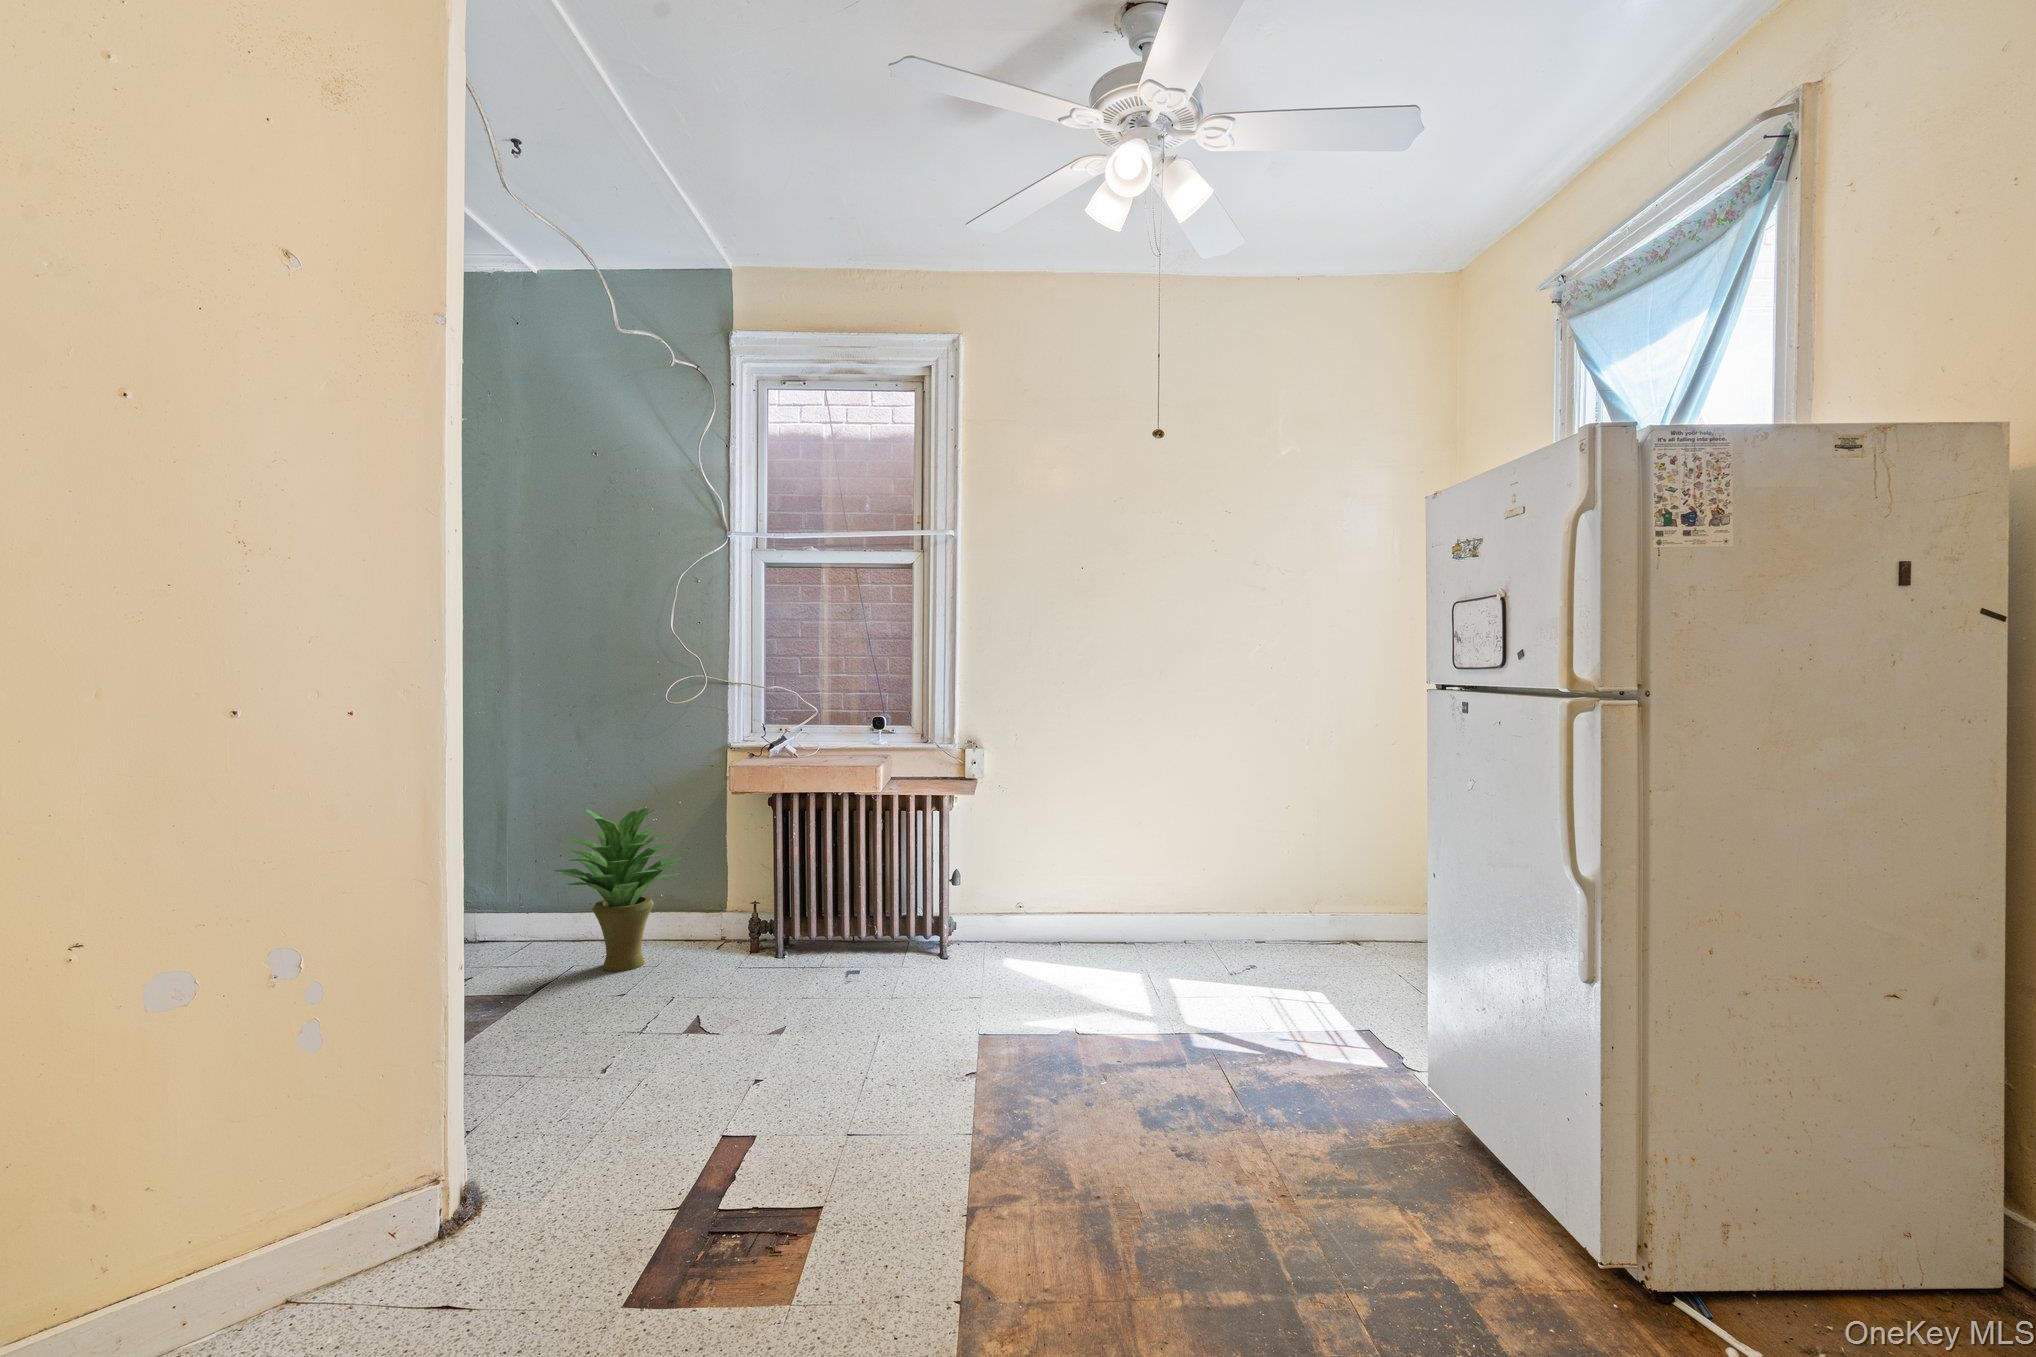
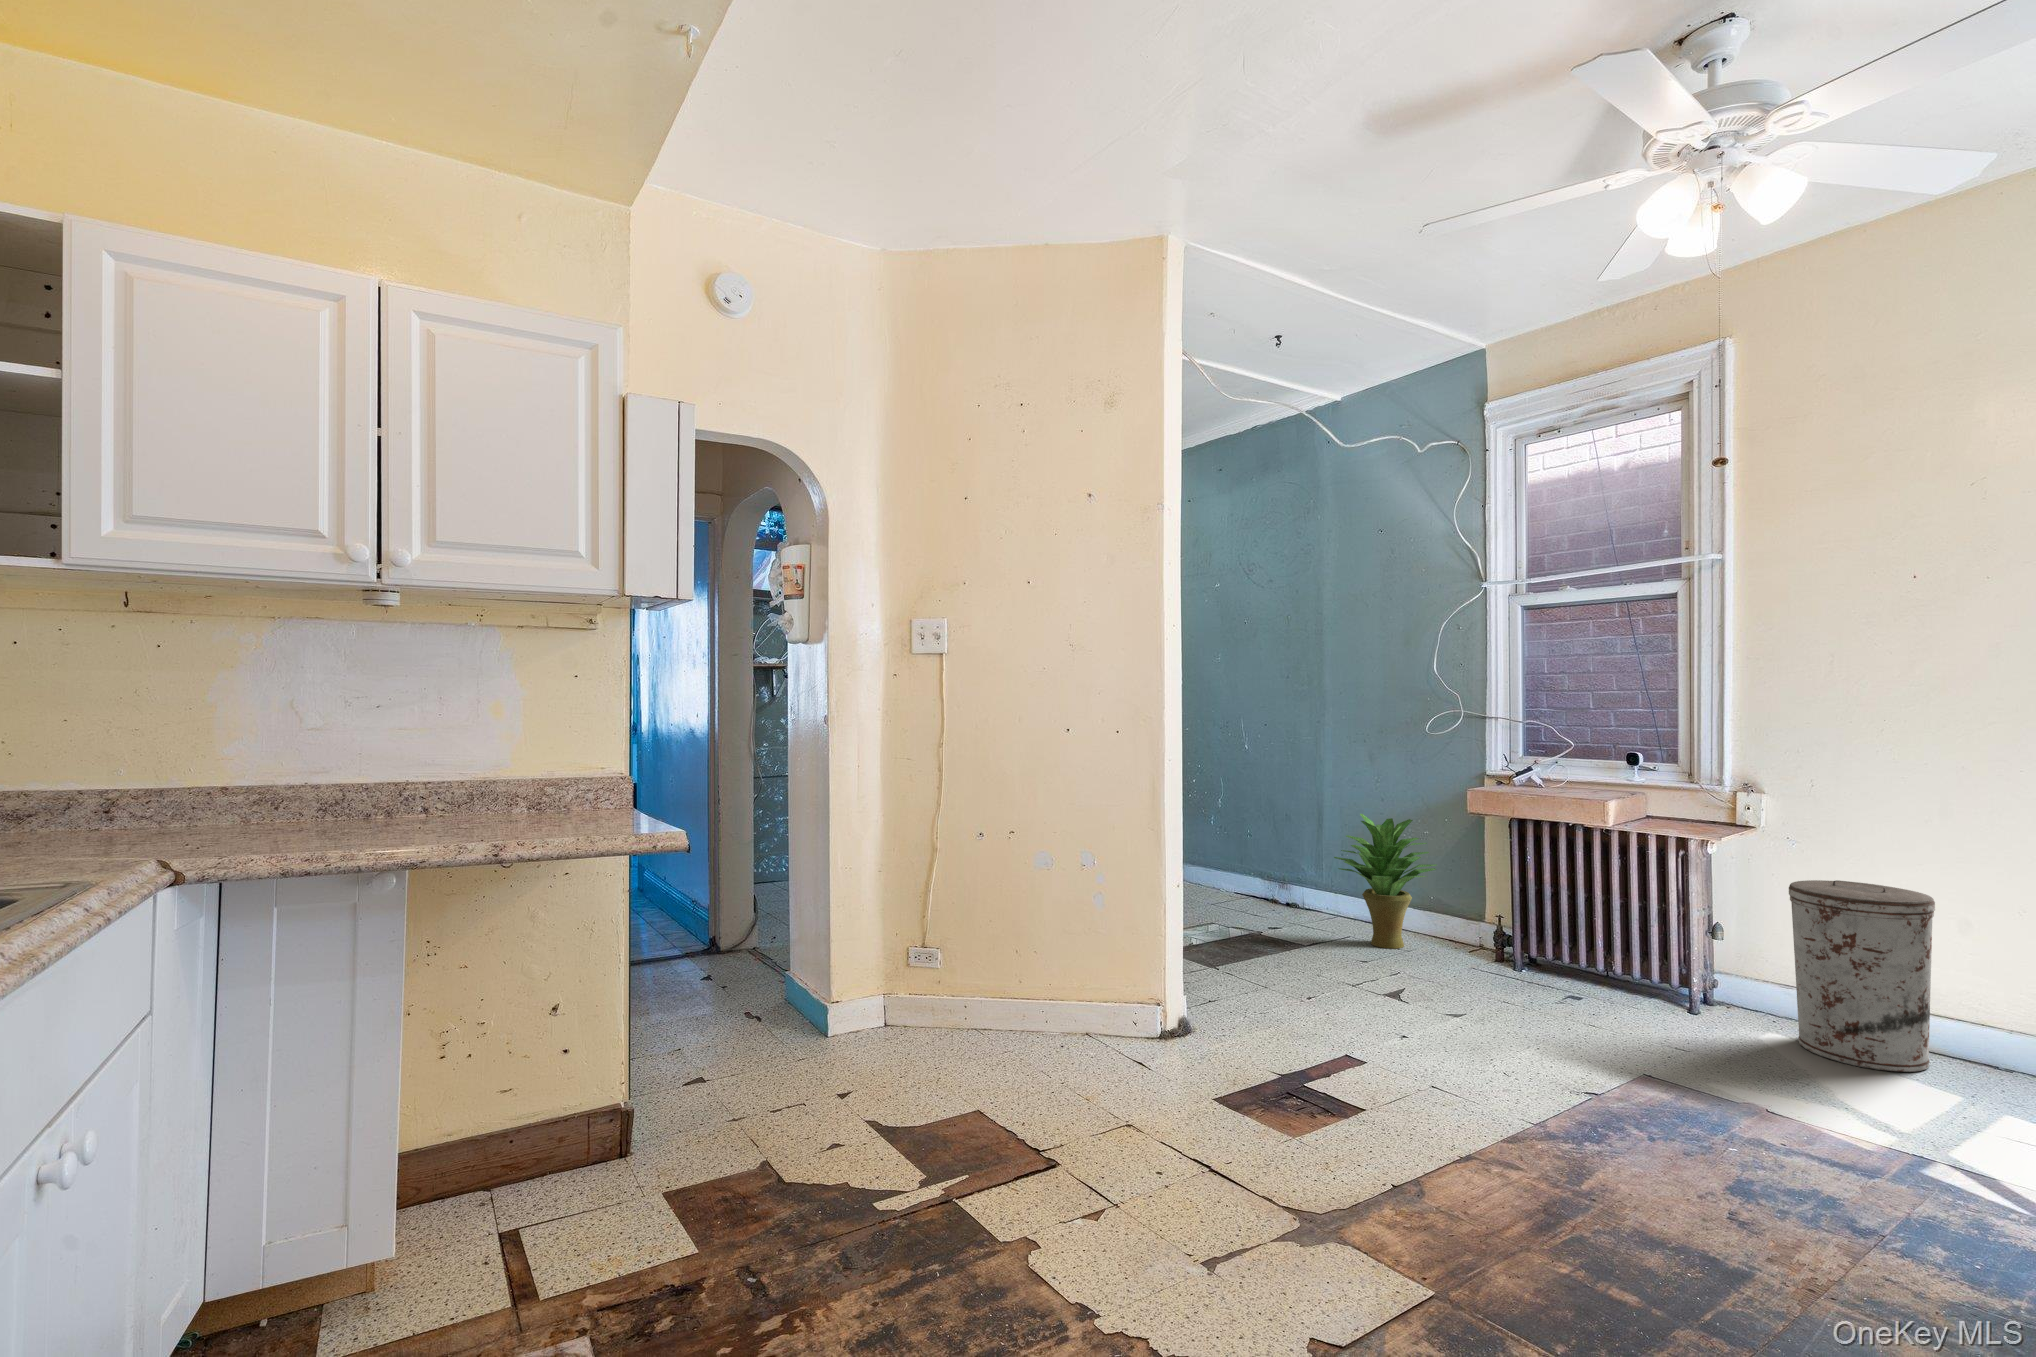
trash can: none [1021,814,1111,966] -> present [1789,880,1935,1072]

